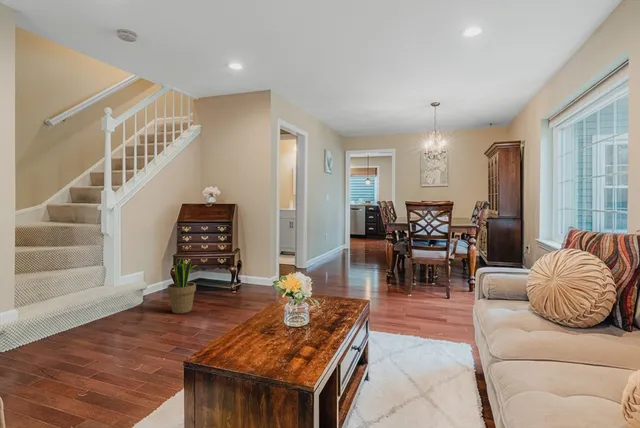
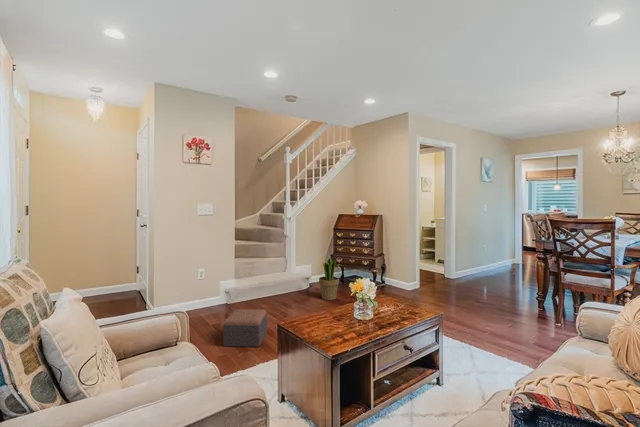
footstool: none [32,340,110,416] -> present [223,309,267,347]

